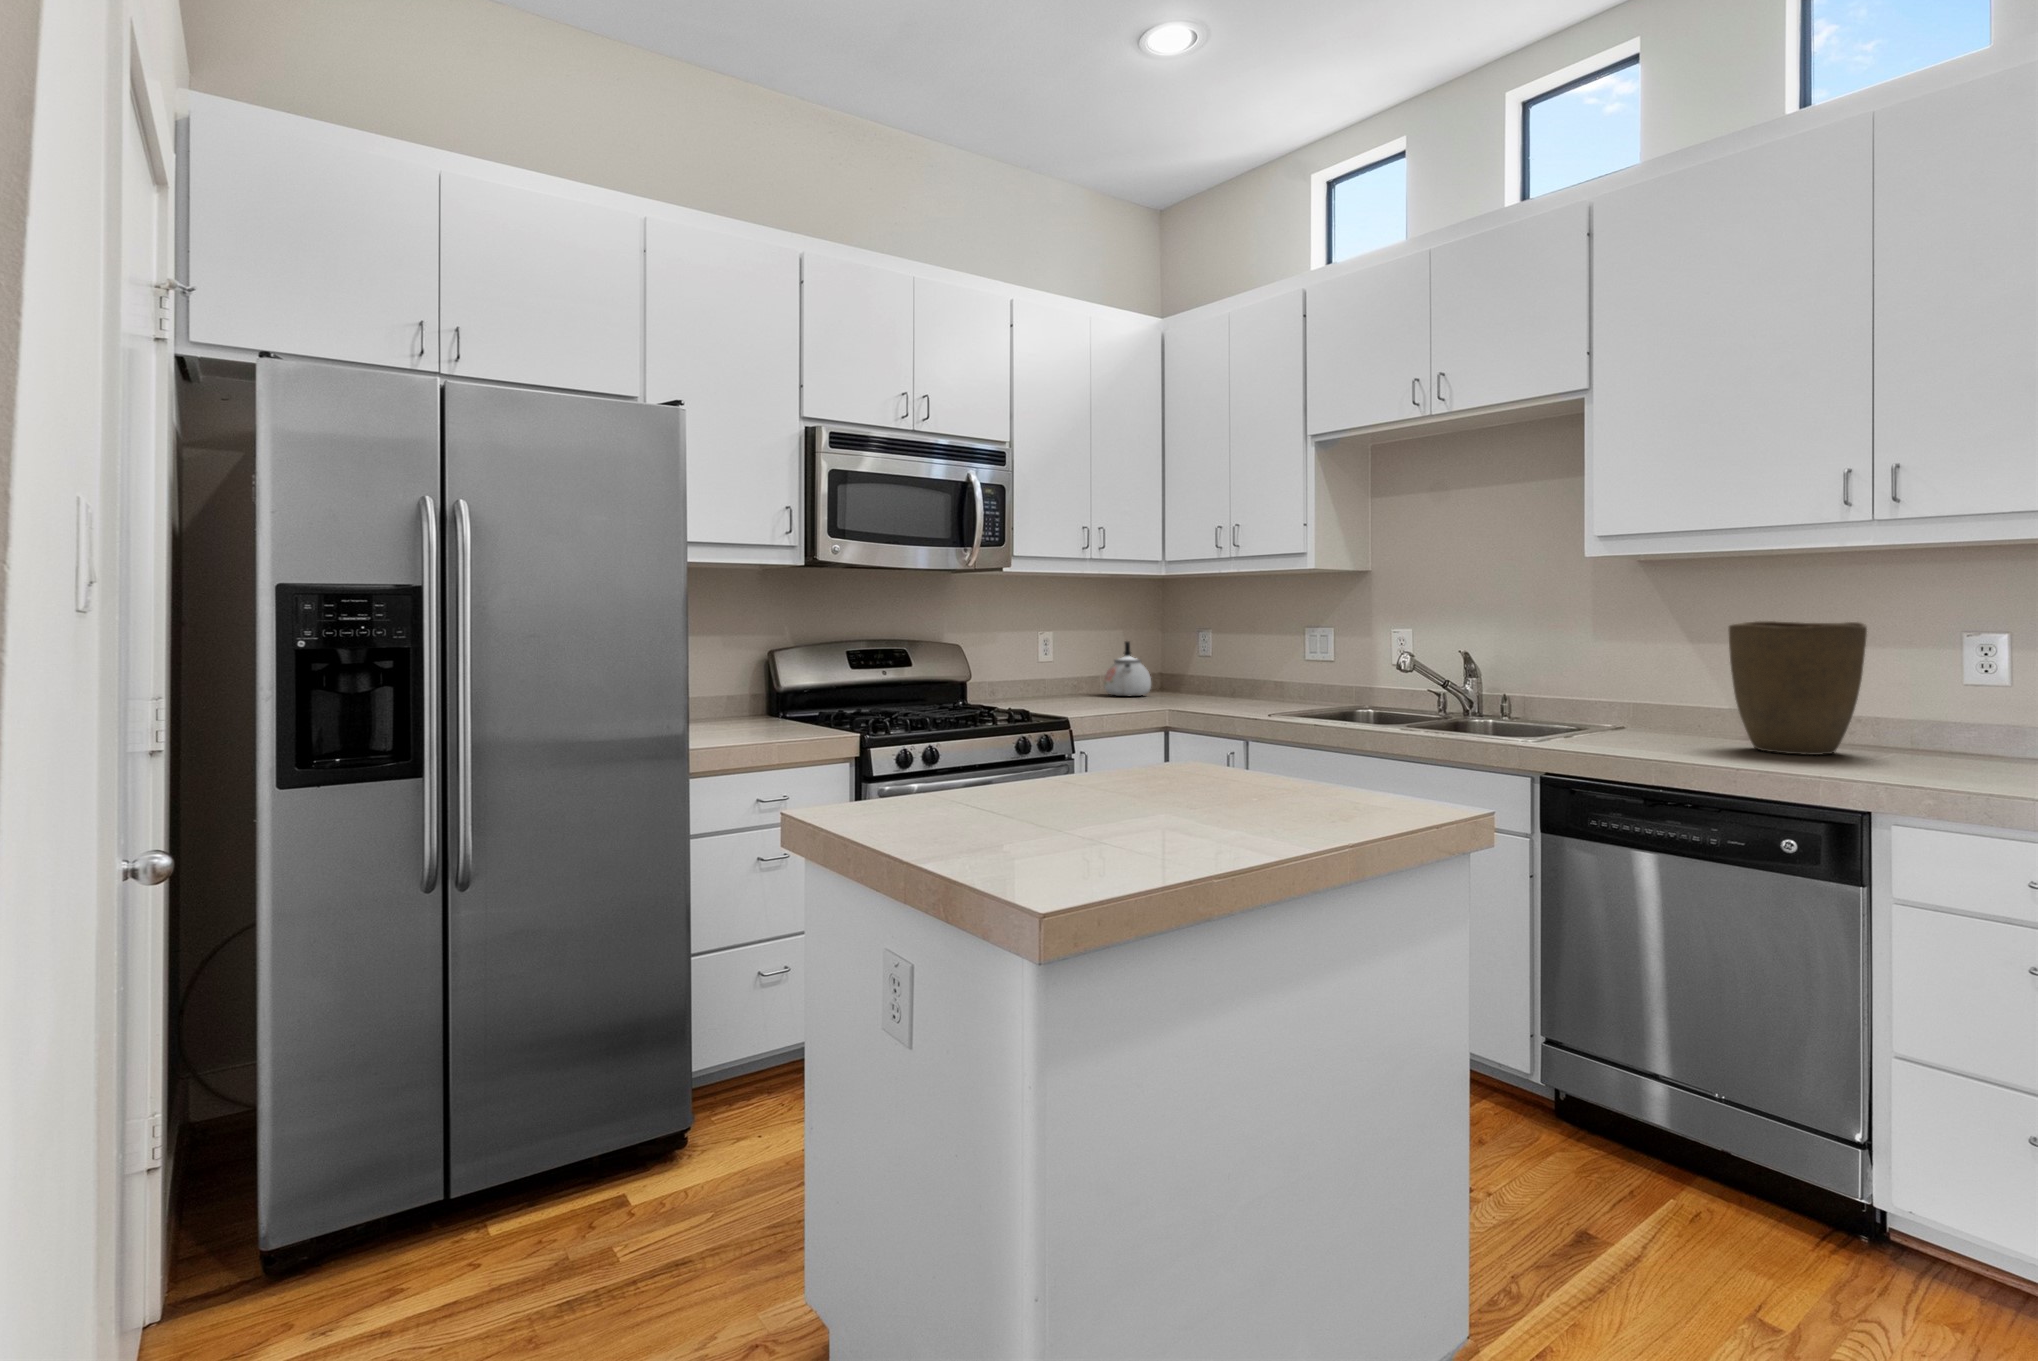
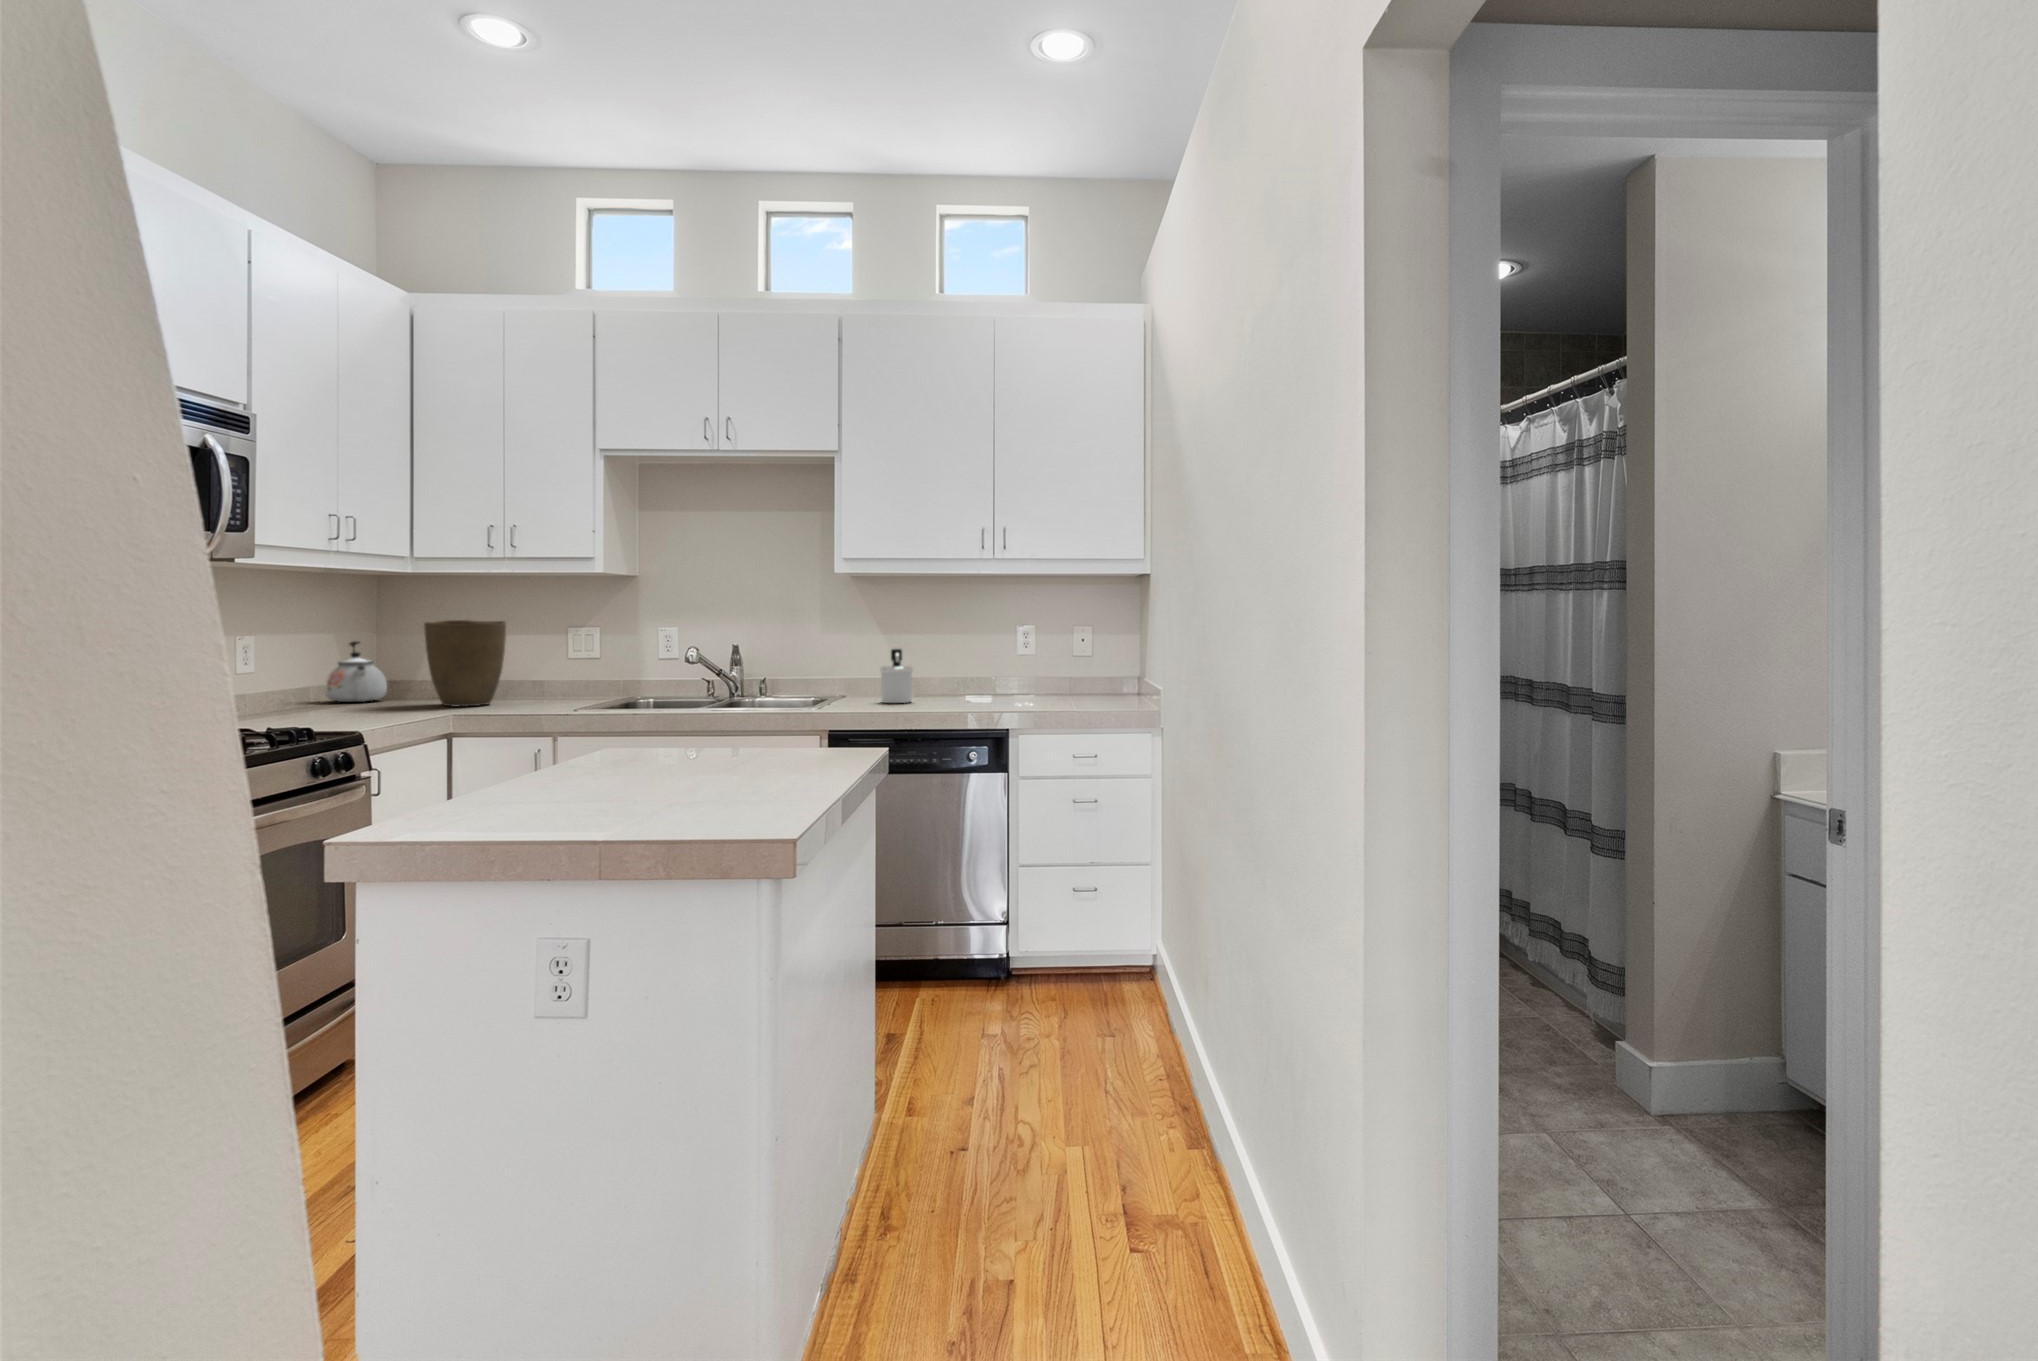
vase: present [1729,621,1867,755] -> present [424,620,506,707]
soap dispenser: none [1668,658,1724,735] -> present [880,649,913,703]

